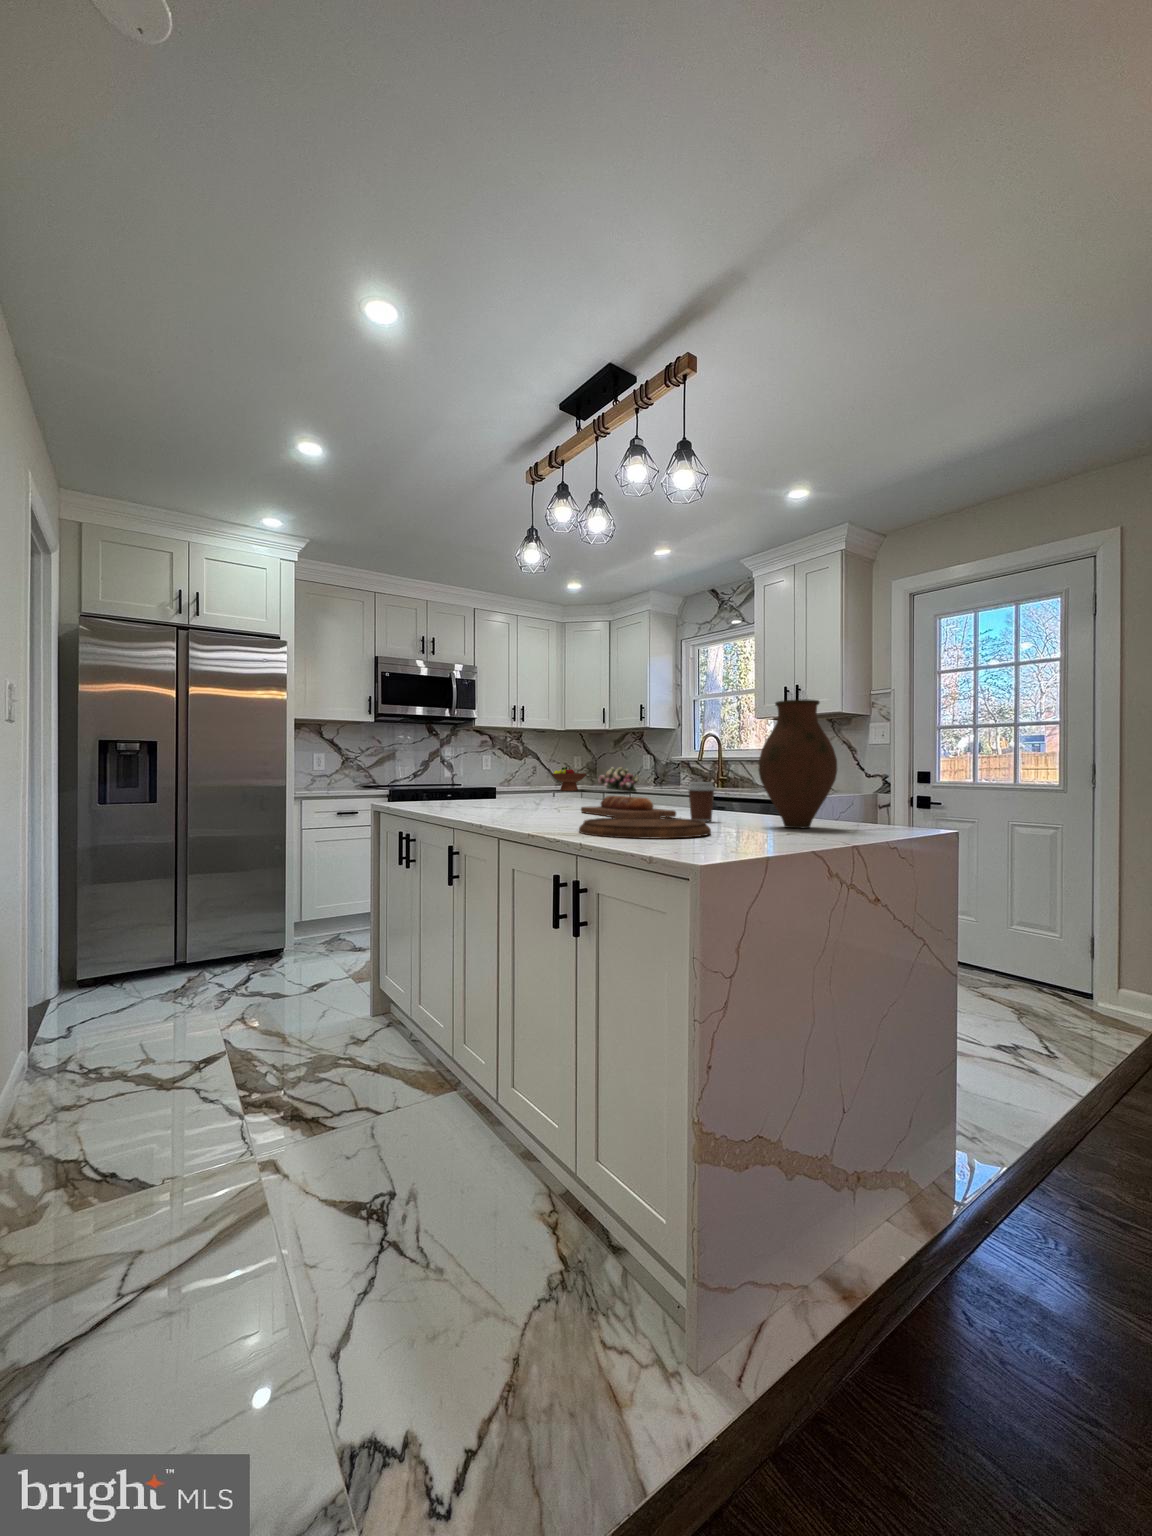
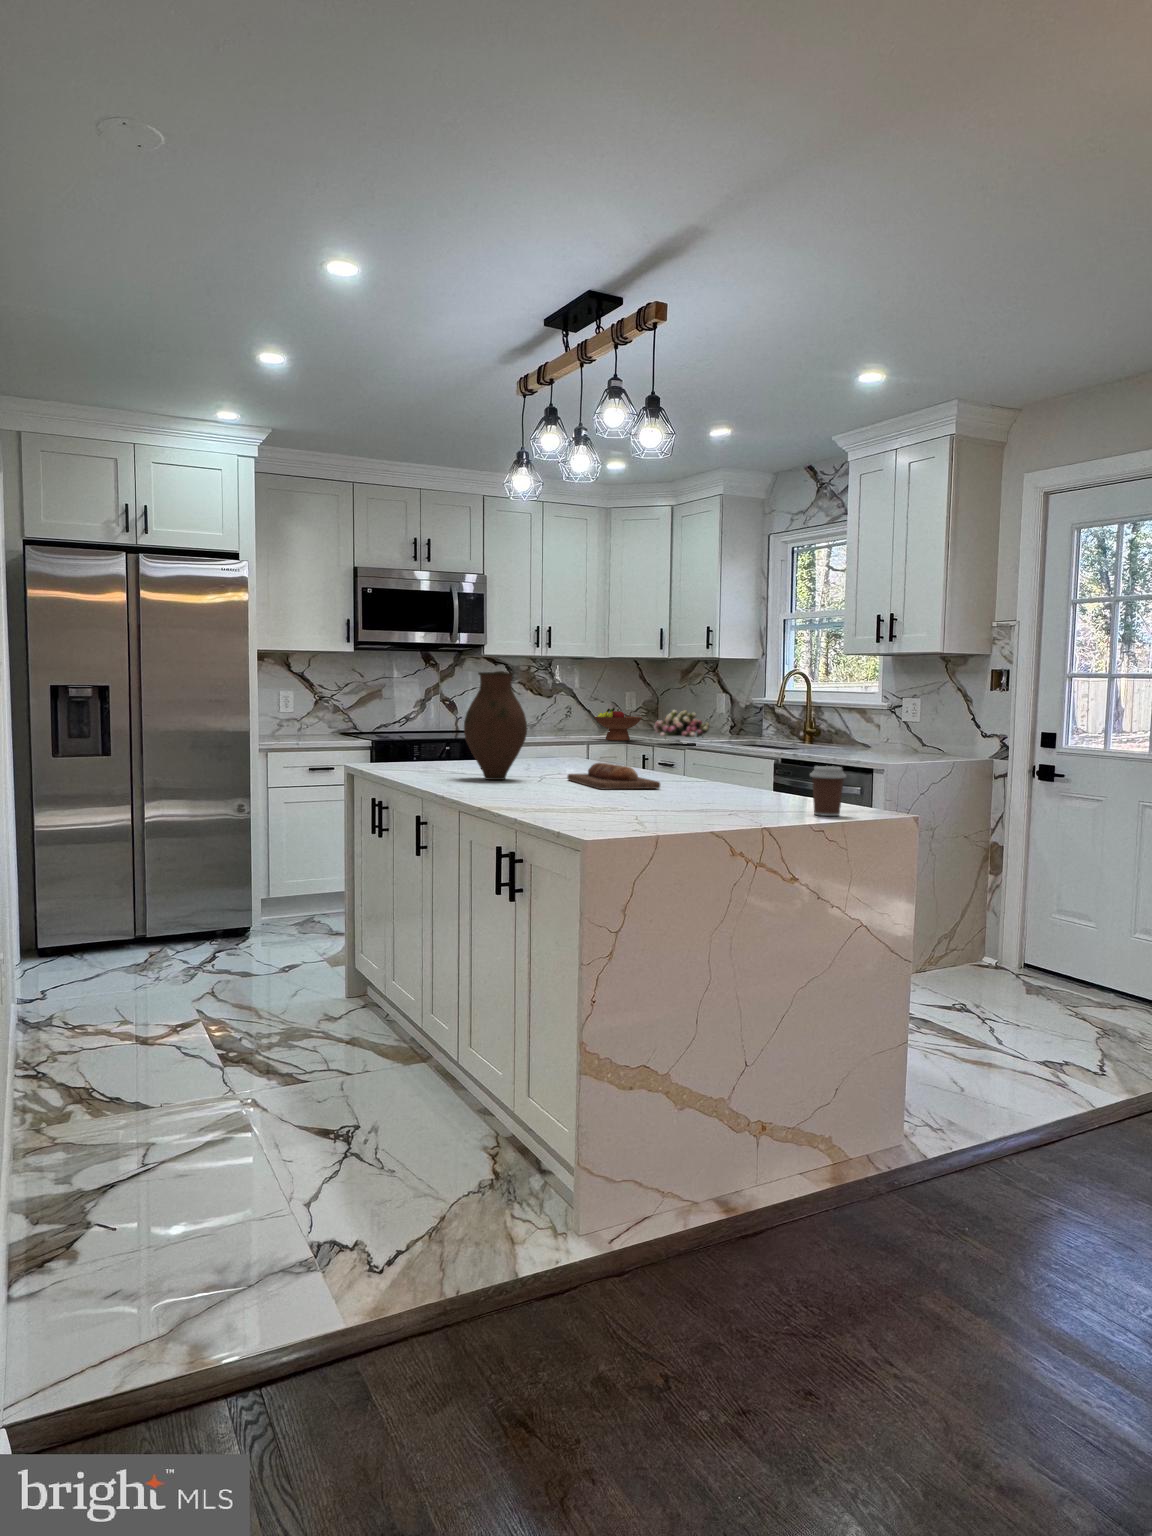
vase: present [758,699,837,828] -> present [464,672,527,780]
coffee cup: present [687,782,716,822] -> present [810,766,846,816]
cutting board: present [579,817,711,839] -> none [525,790,649,813]

